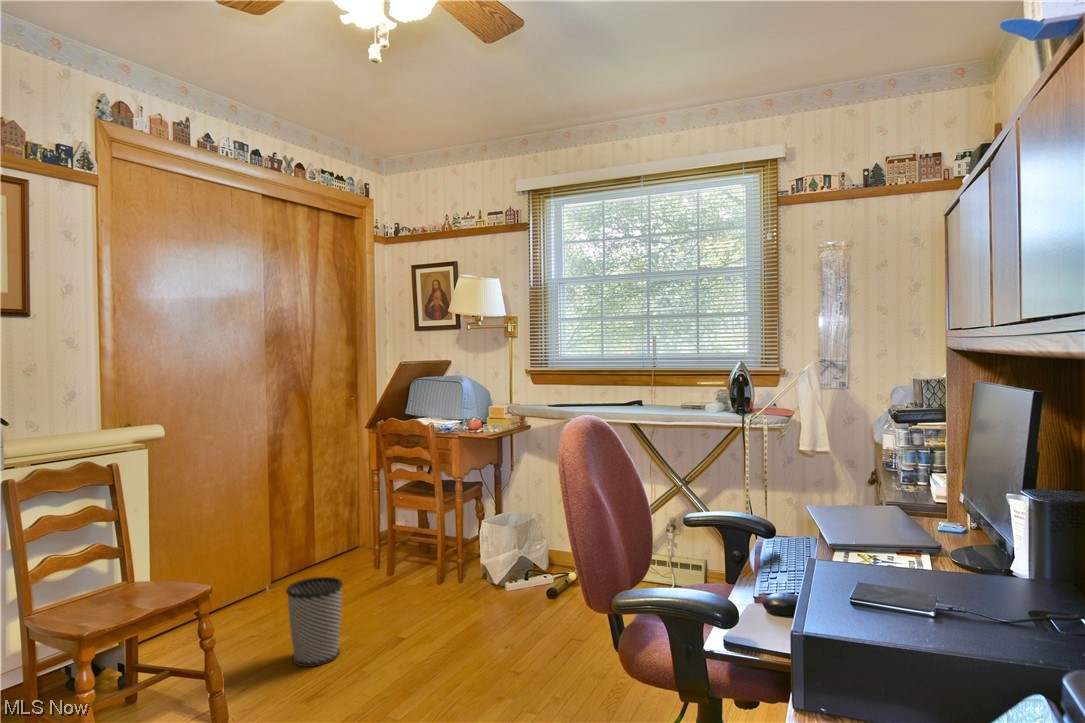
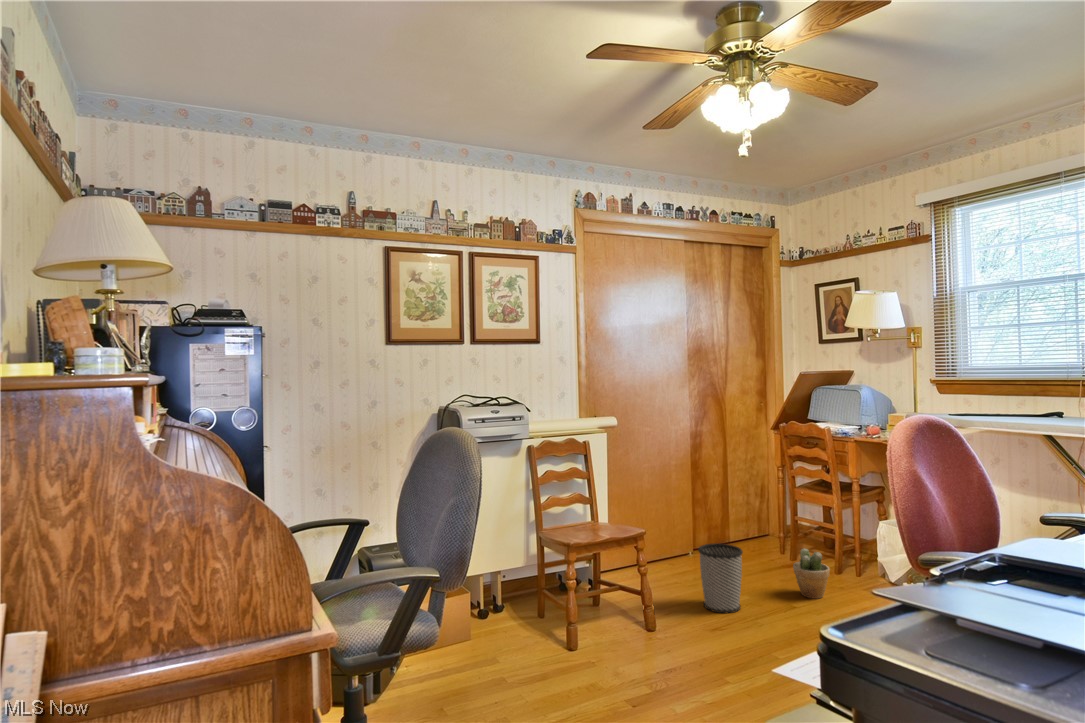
potted plant: none [398,564,436,620] -> present [793,549,830,599]

